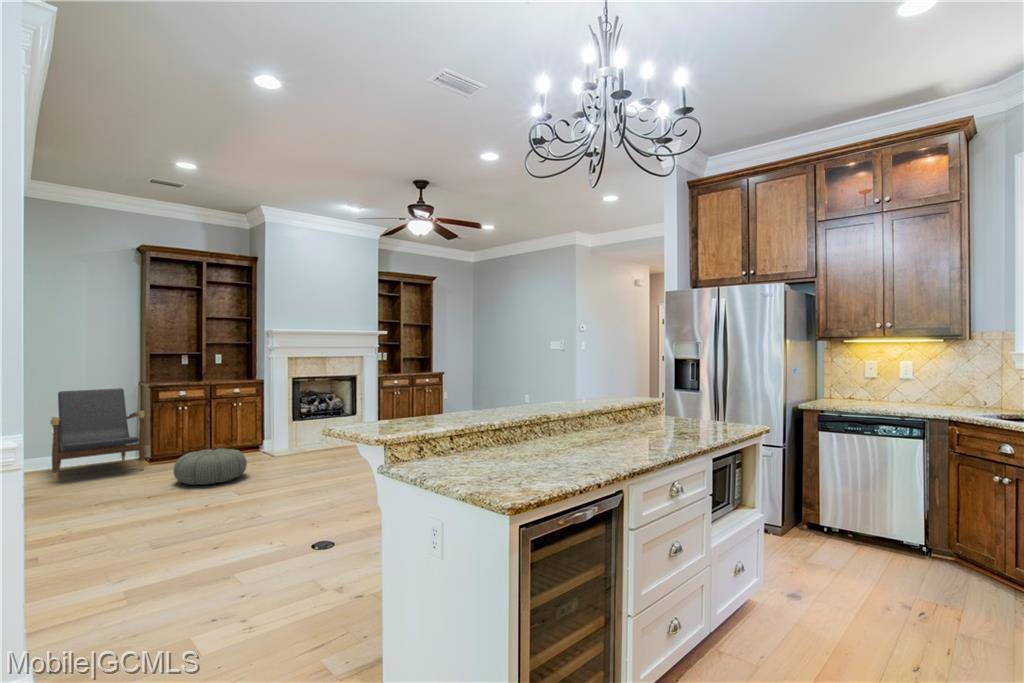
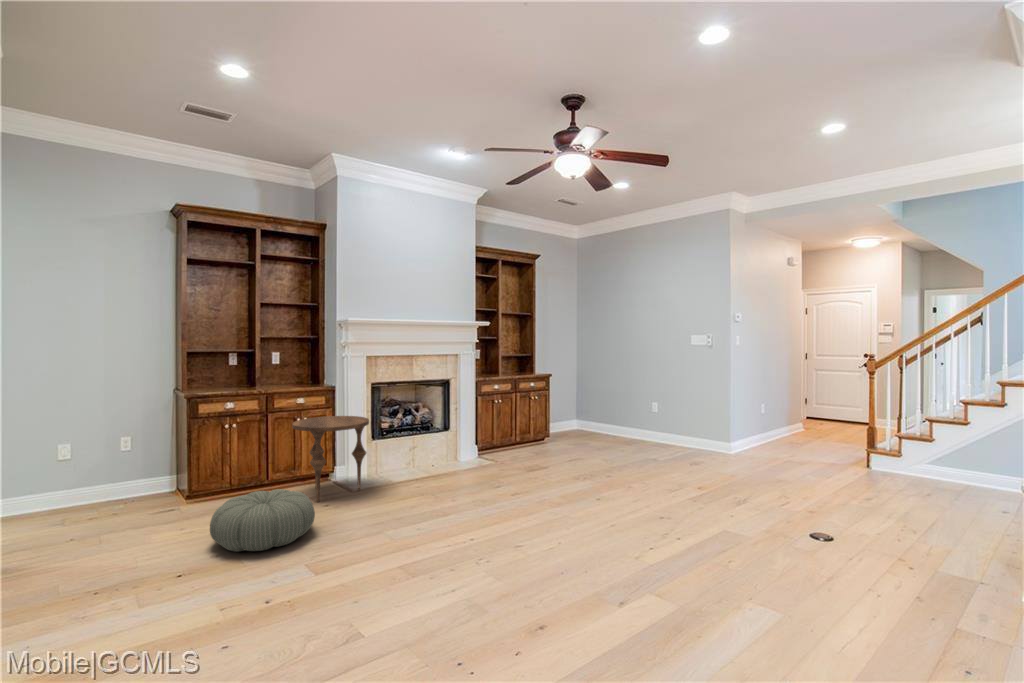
lounge chair: present [51,388,145,482] -> none [44,398,177,538]
side table: none [231,402,289,462] -> present [292,416,369,502]

